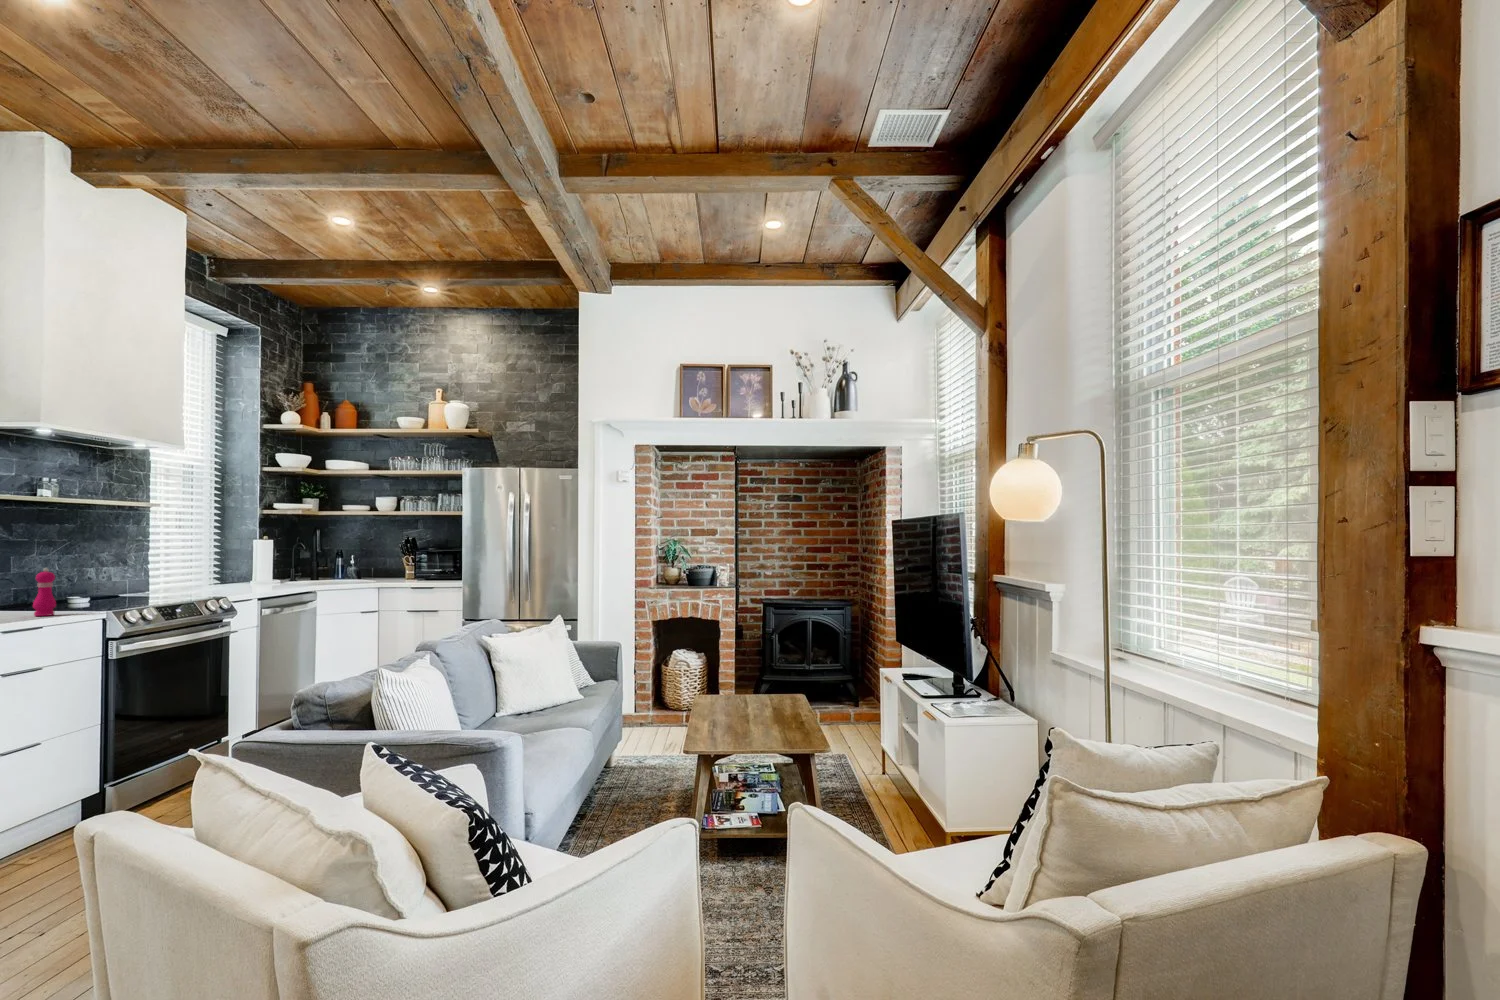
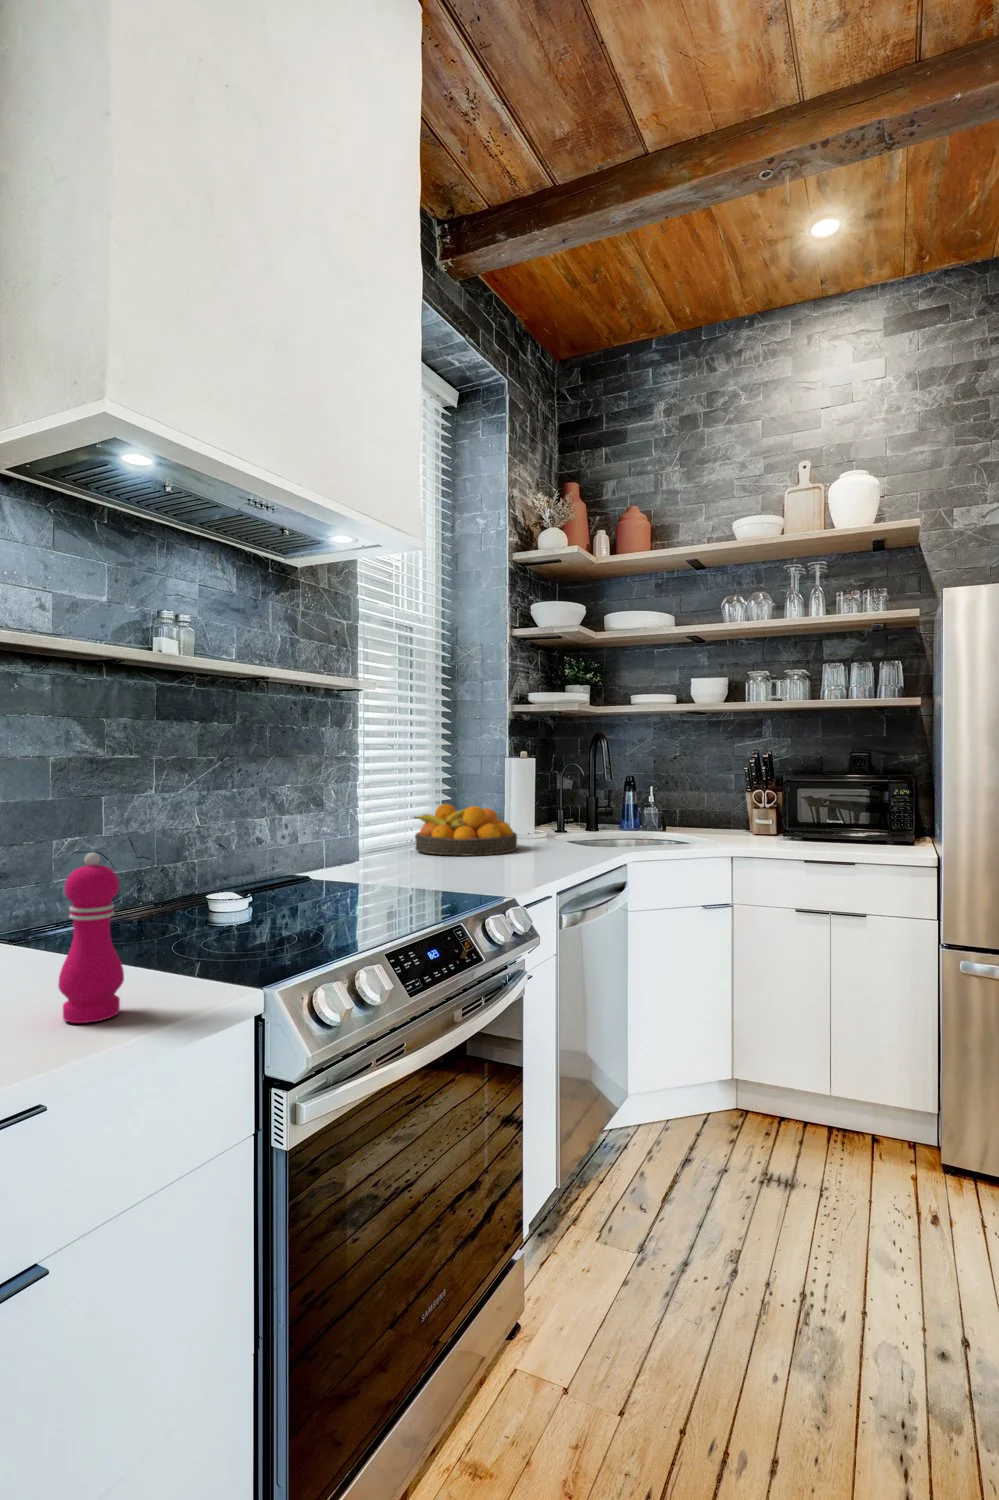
fruit bowl: none [187,564,253,590] -> present [414,804,517,856]

